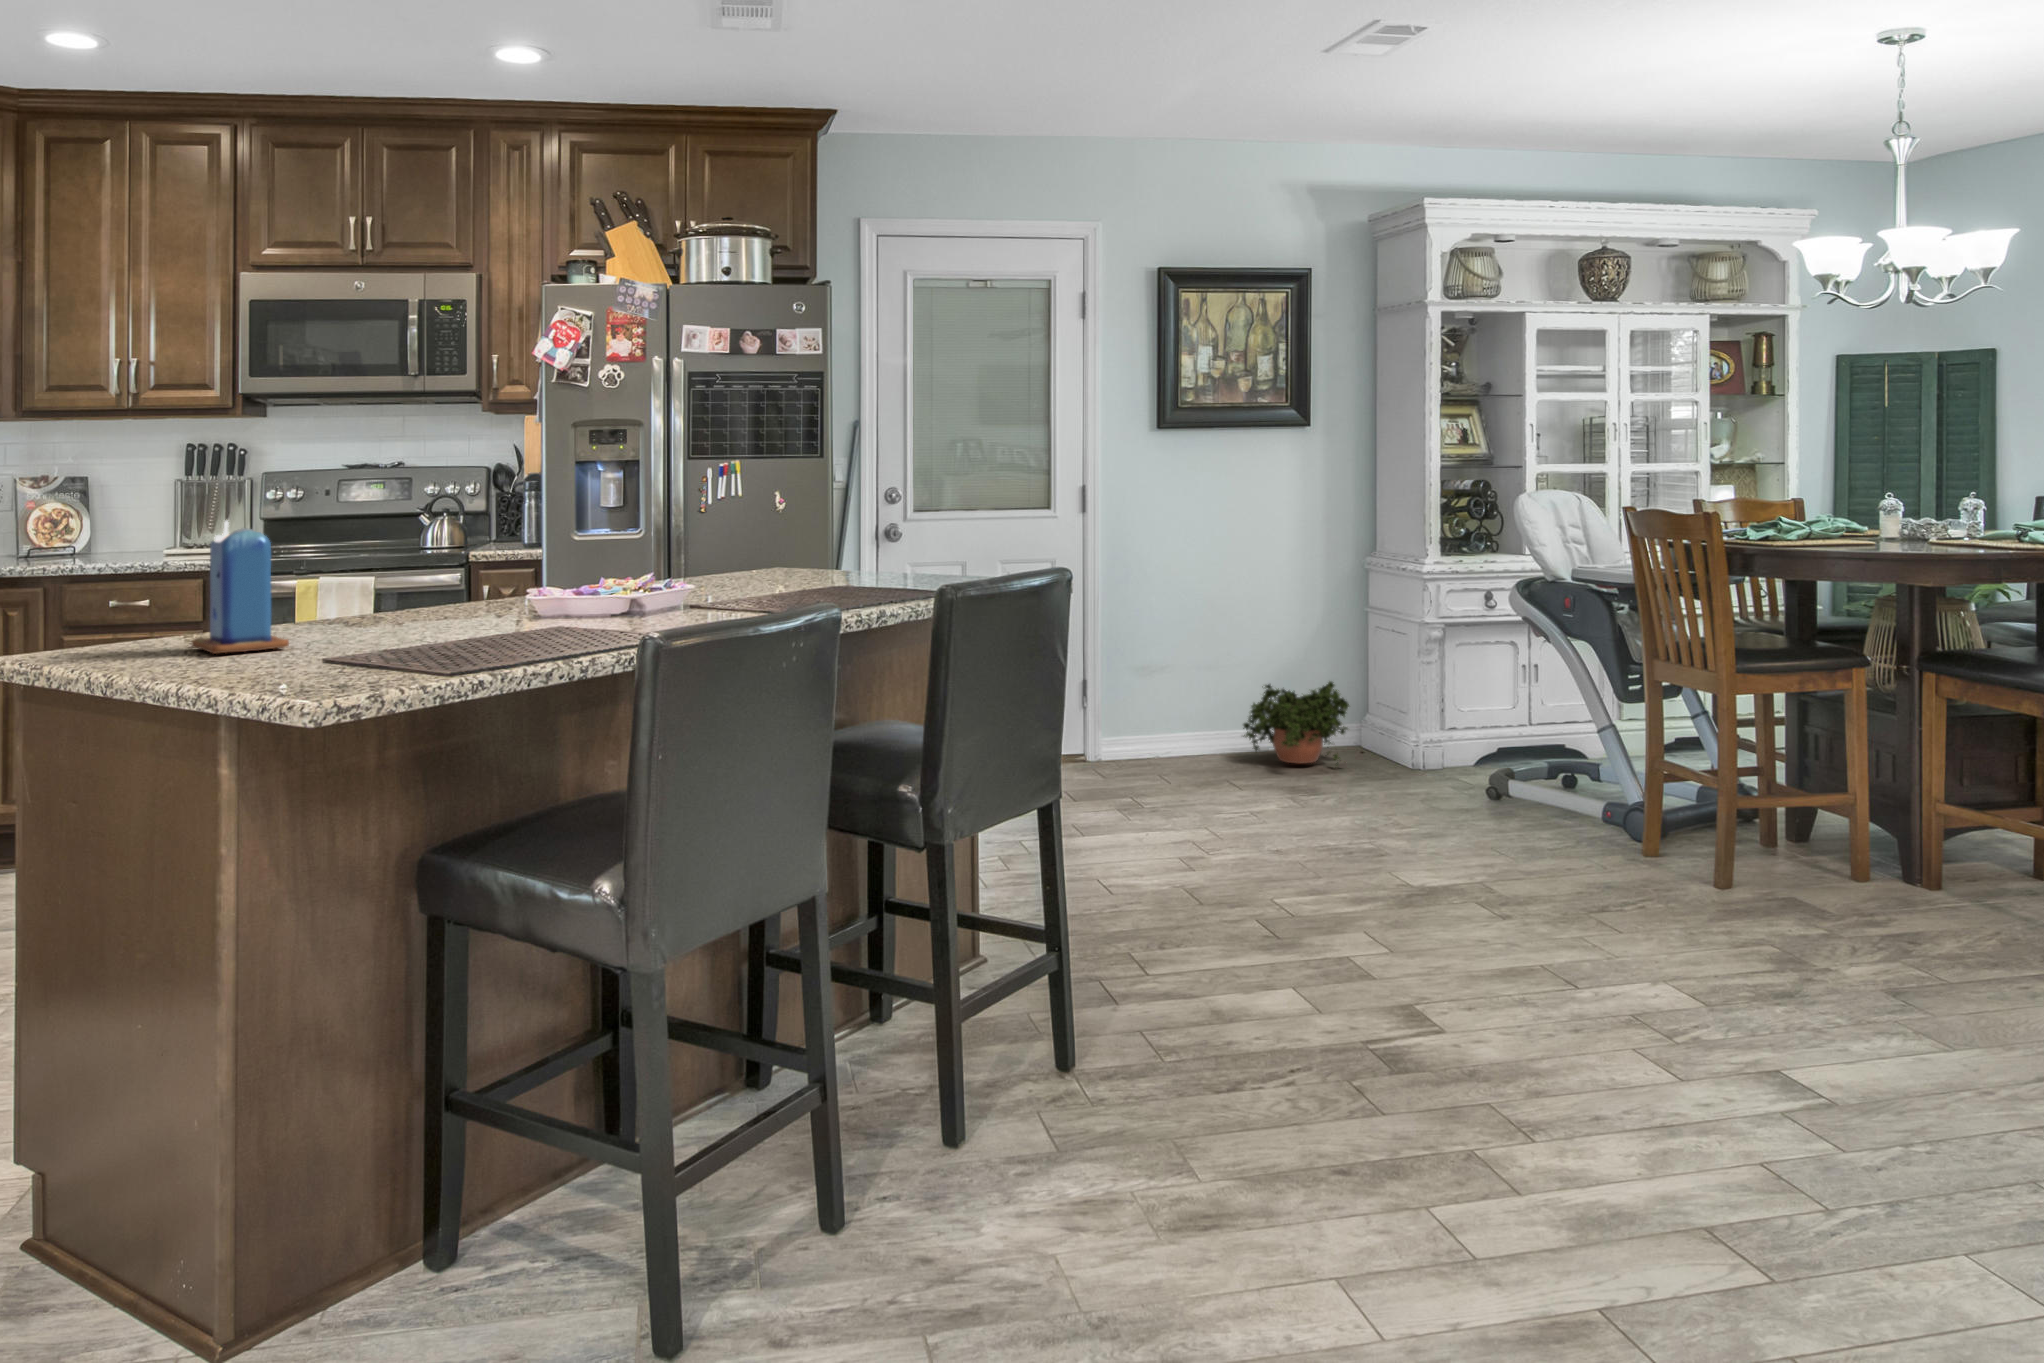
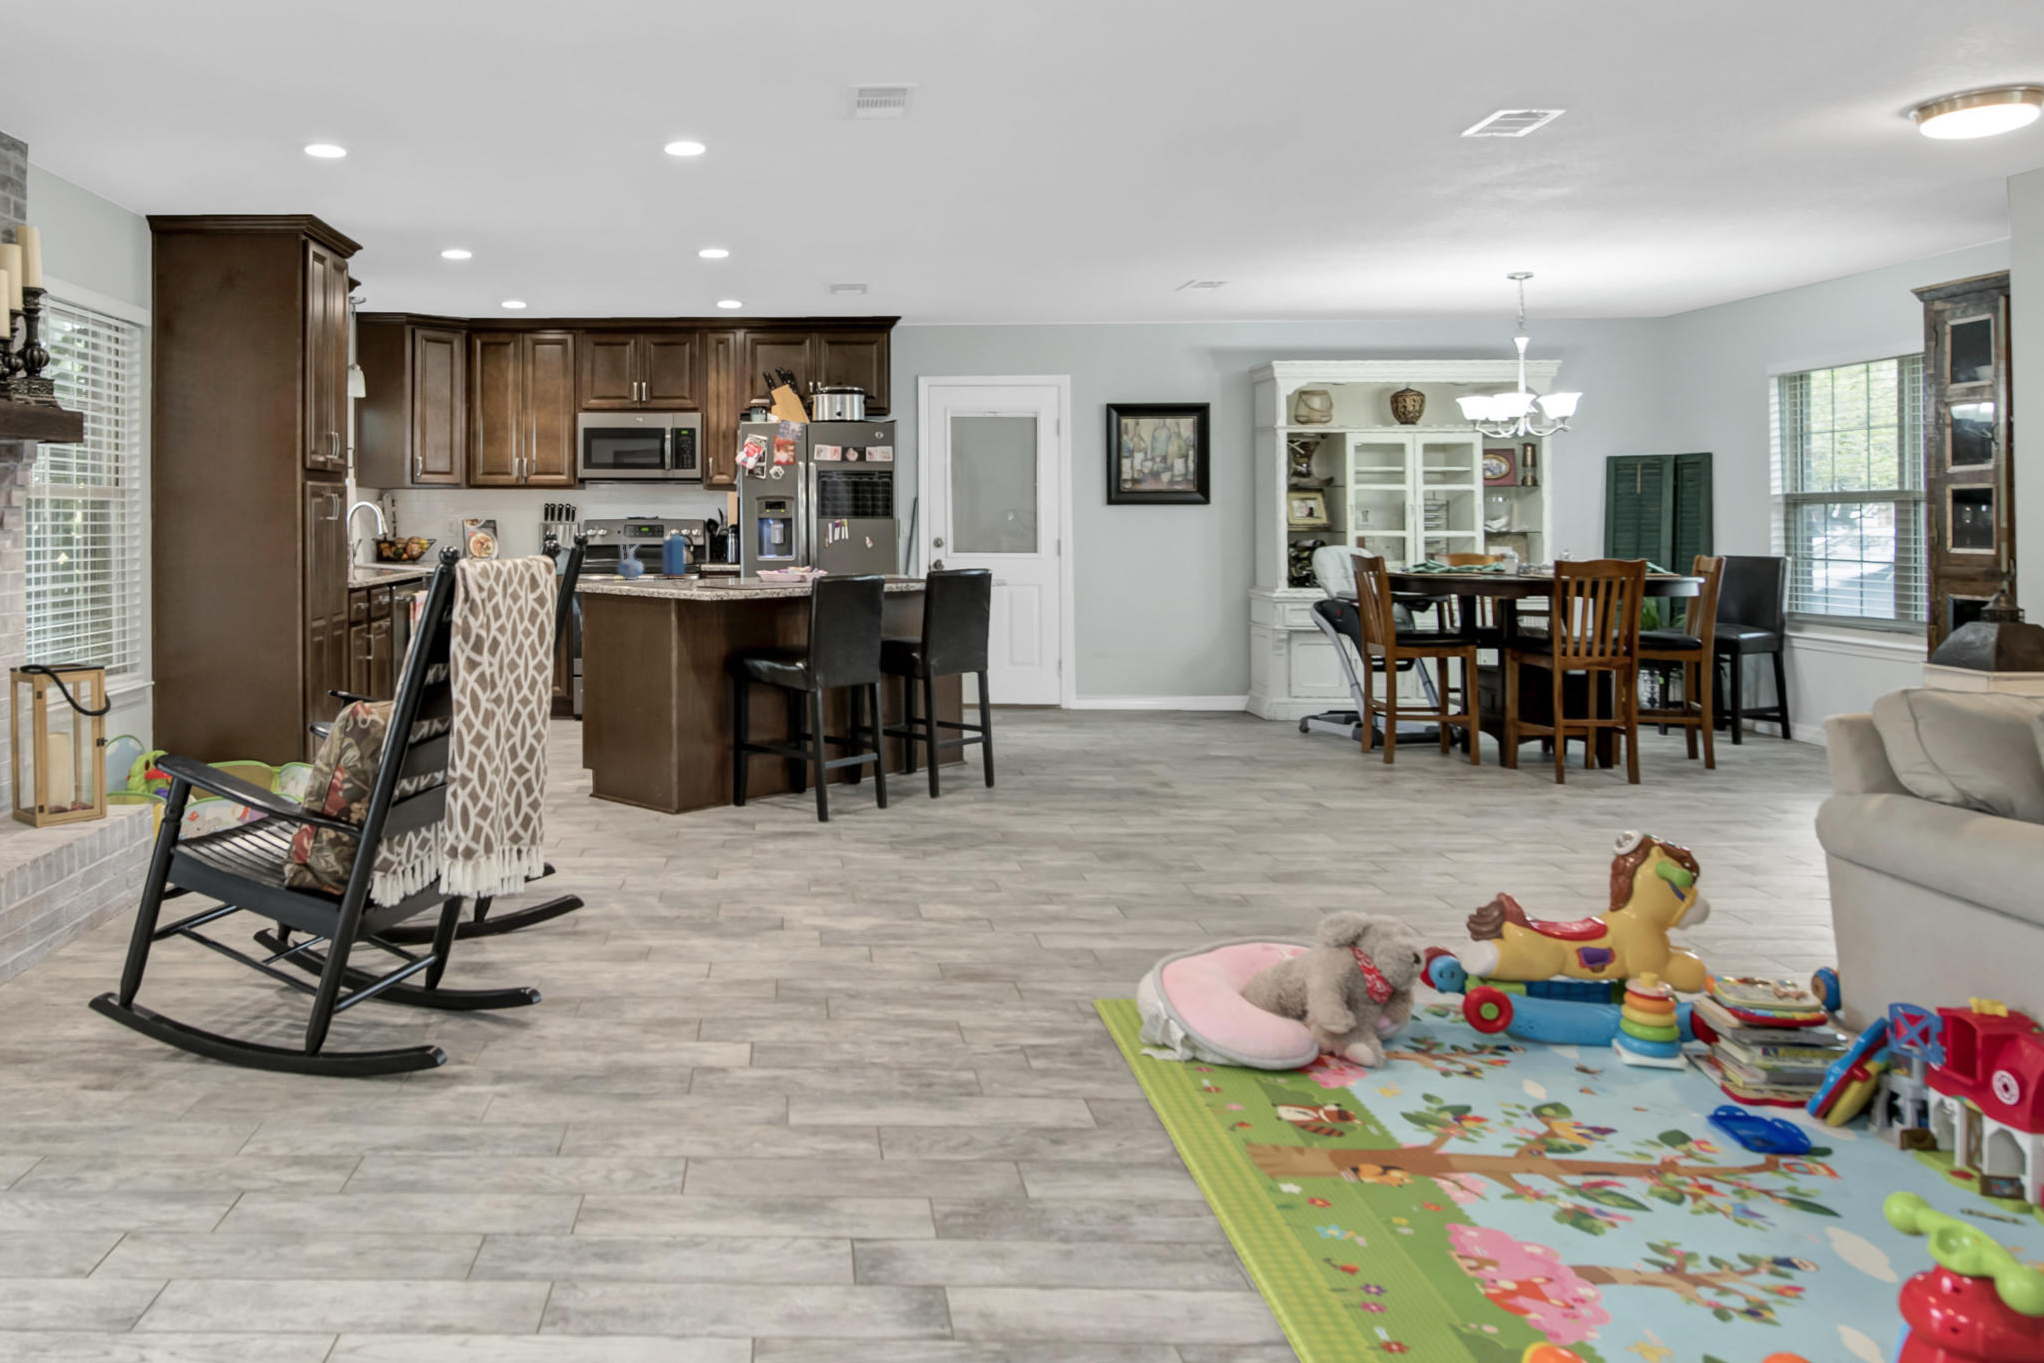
ceramic pitcher: none [51,541,136,665] -> present [618,538,644,579]
potted plant: present [1243,681,1349,766] -> none [1153,665,1226,719]

